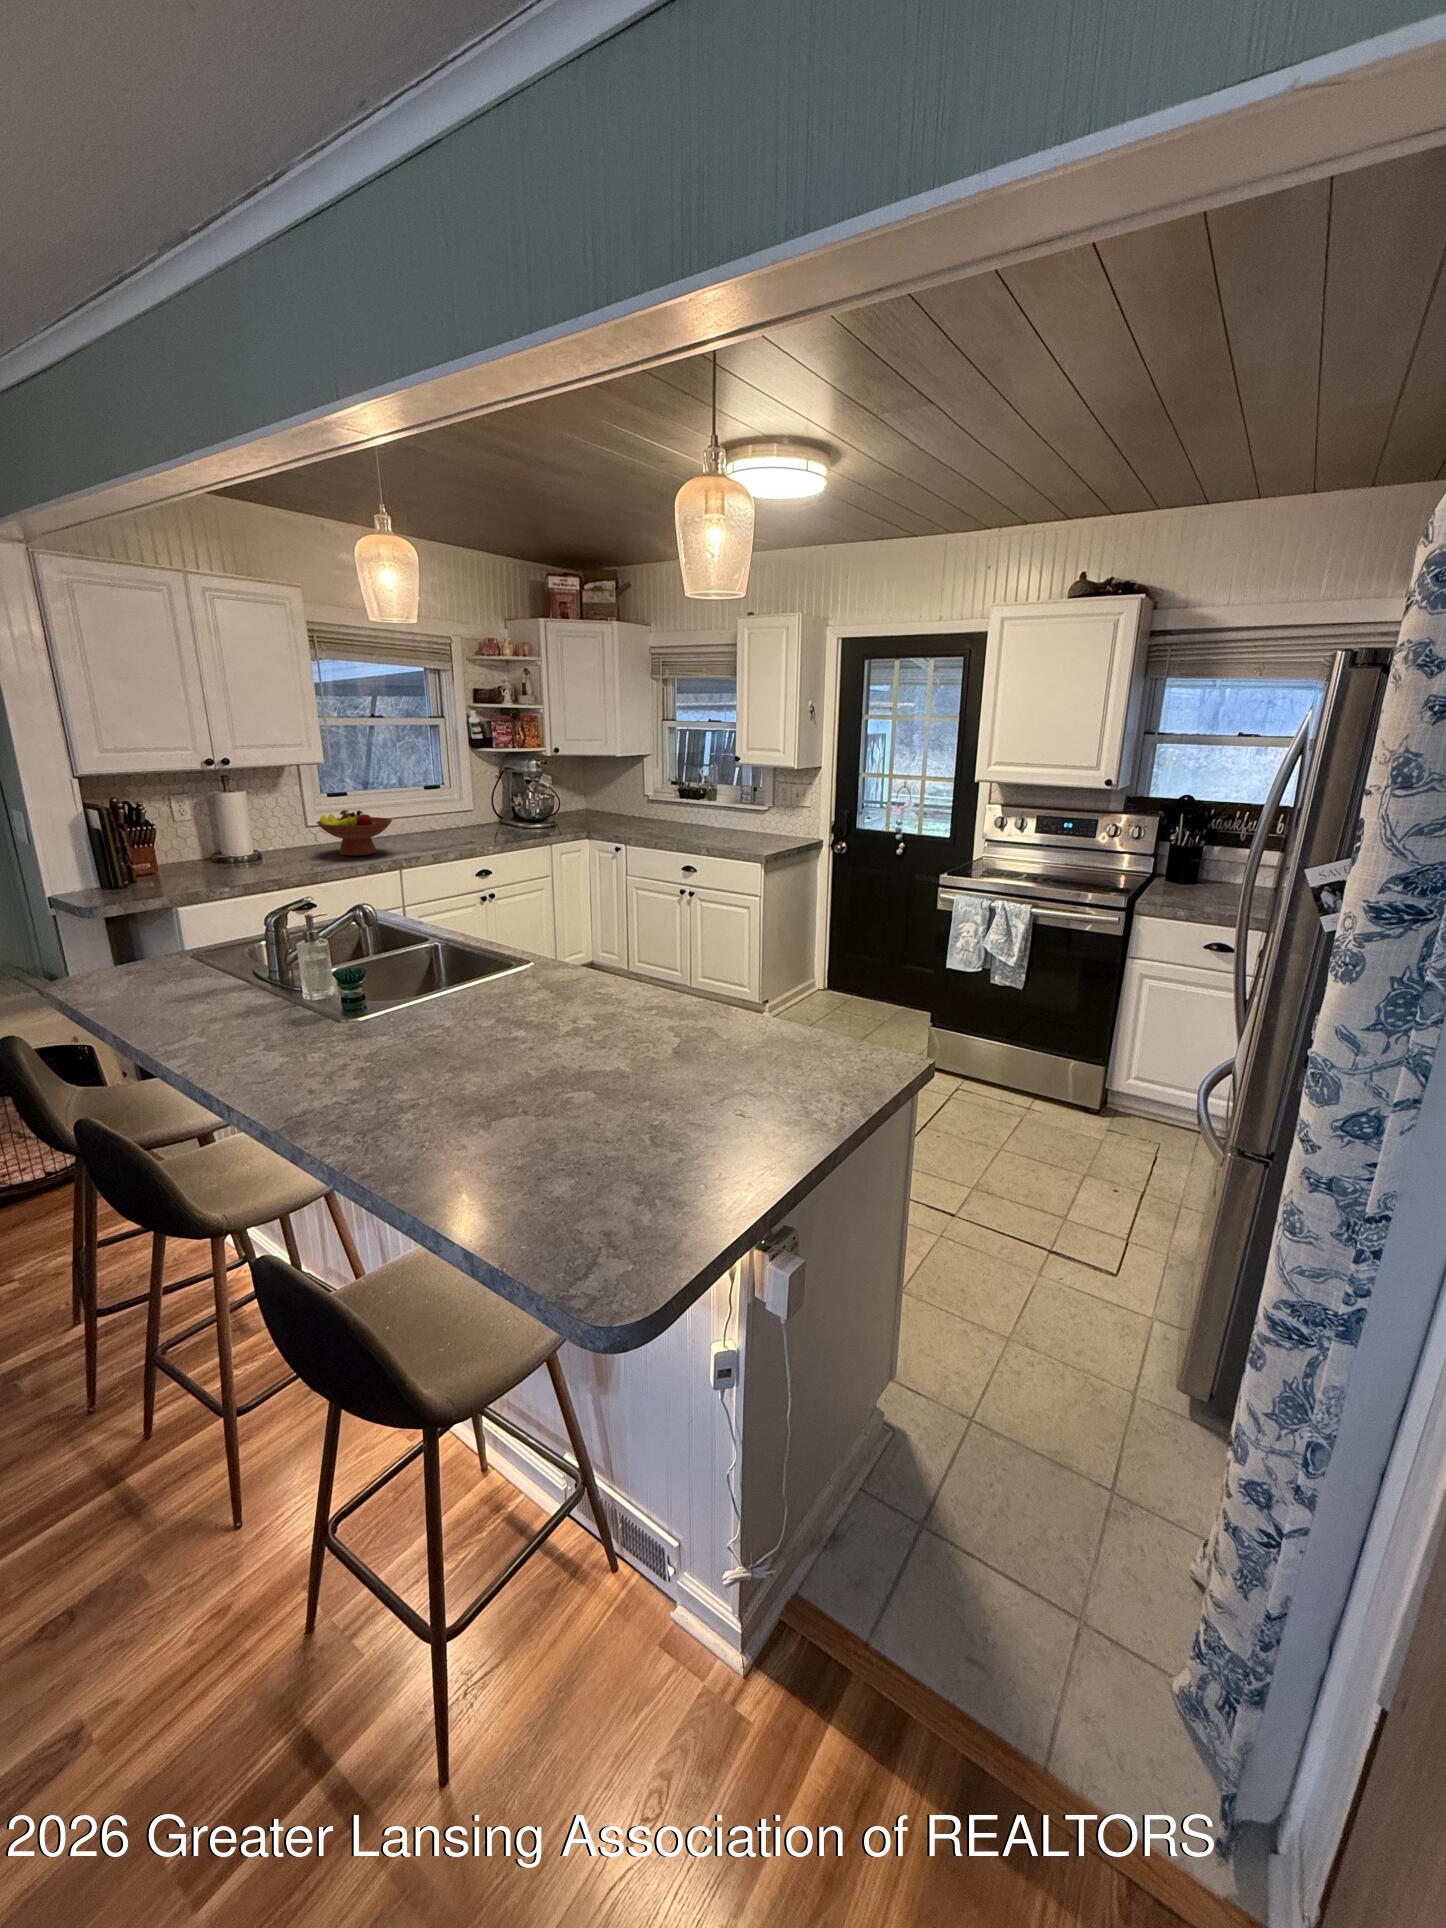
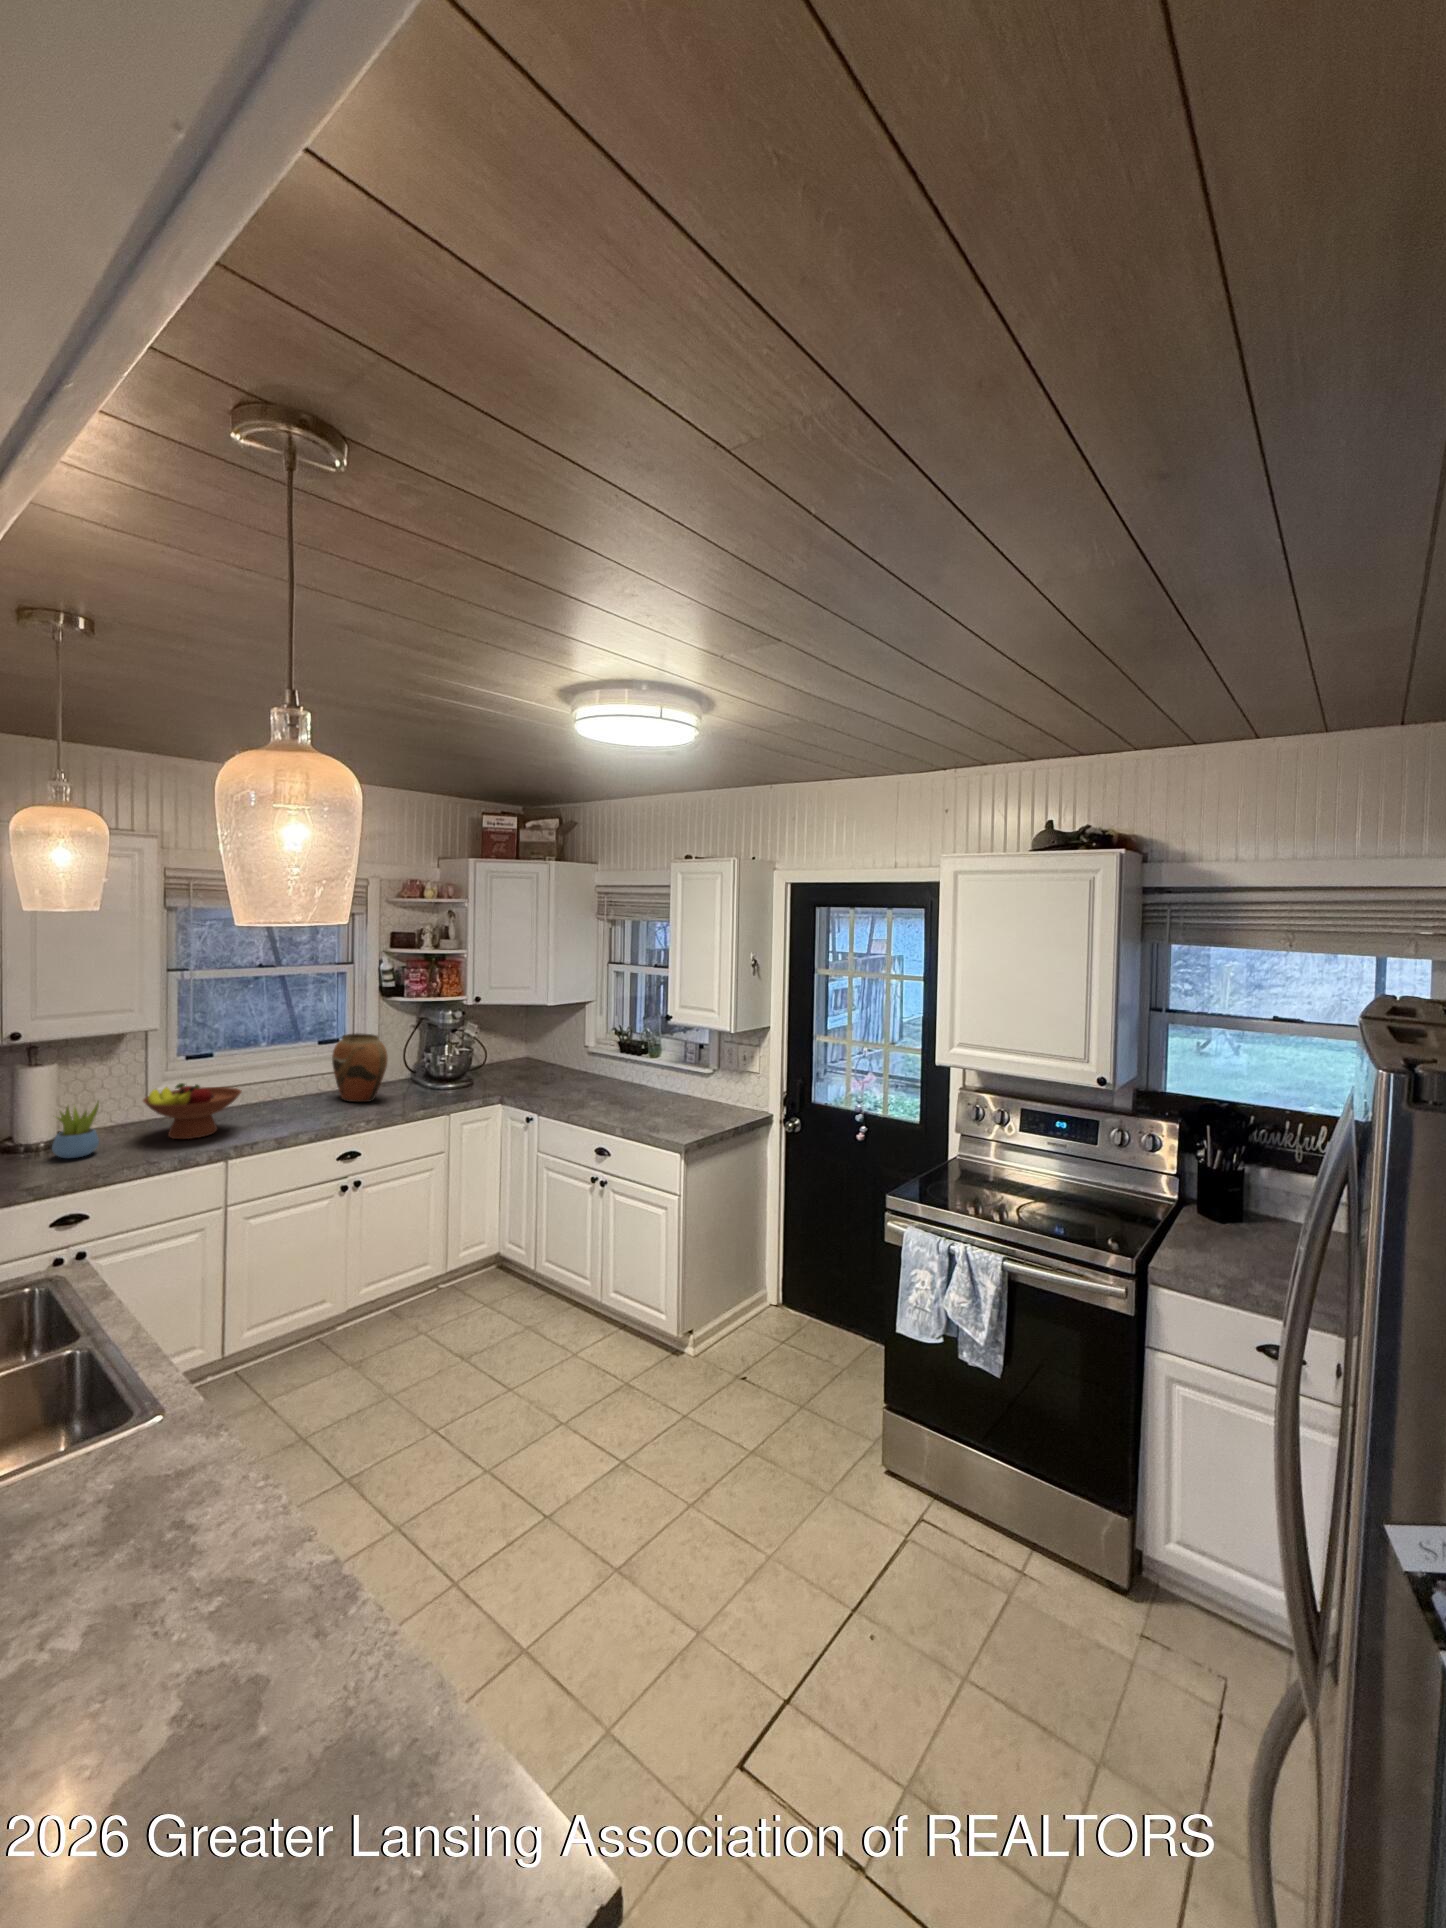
vase: none [442,778,492,836] -> present [332,1034,387,1102]
succulent plant: none [258,818,296,866] -> present [52,1102,99,1158]

